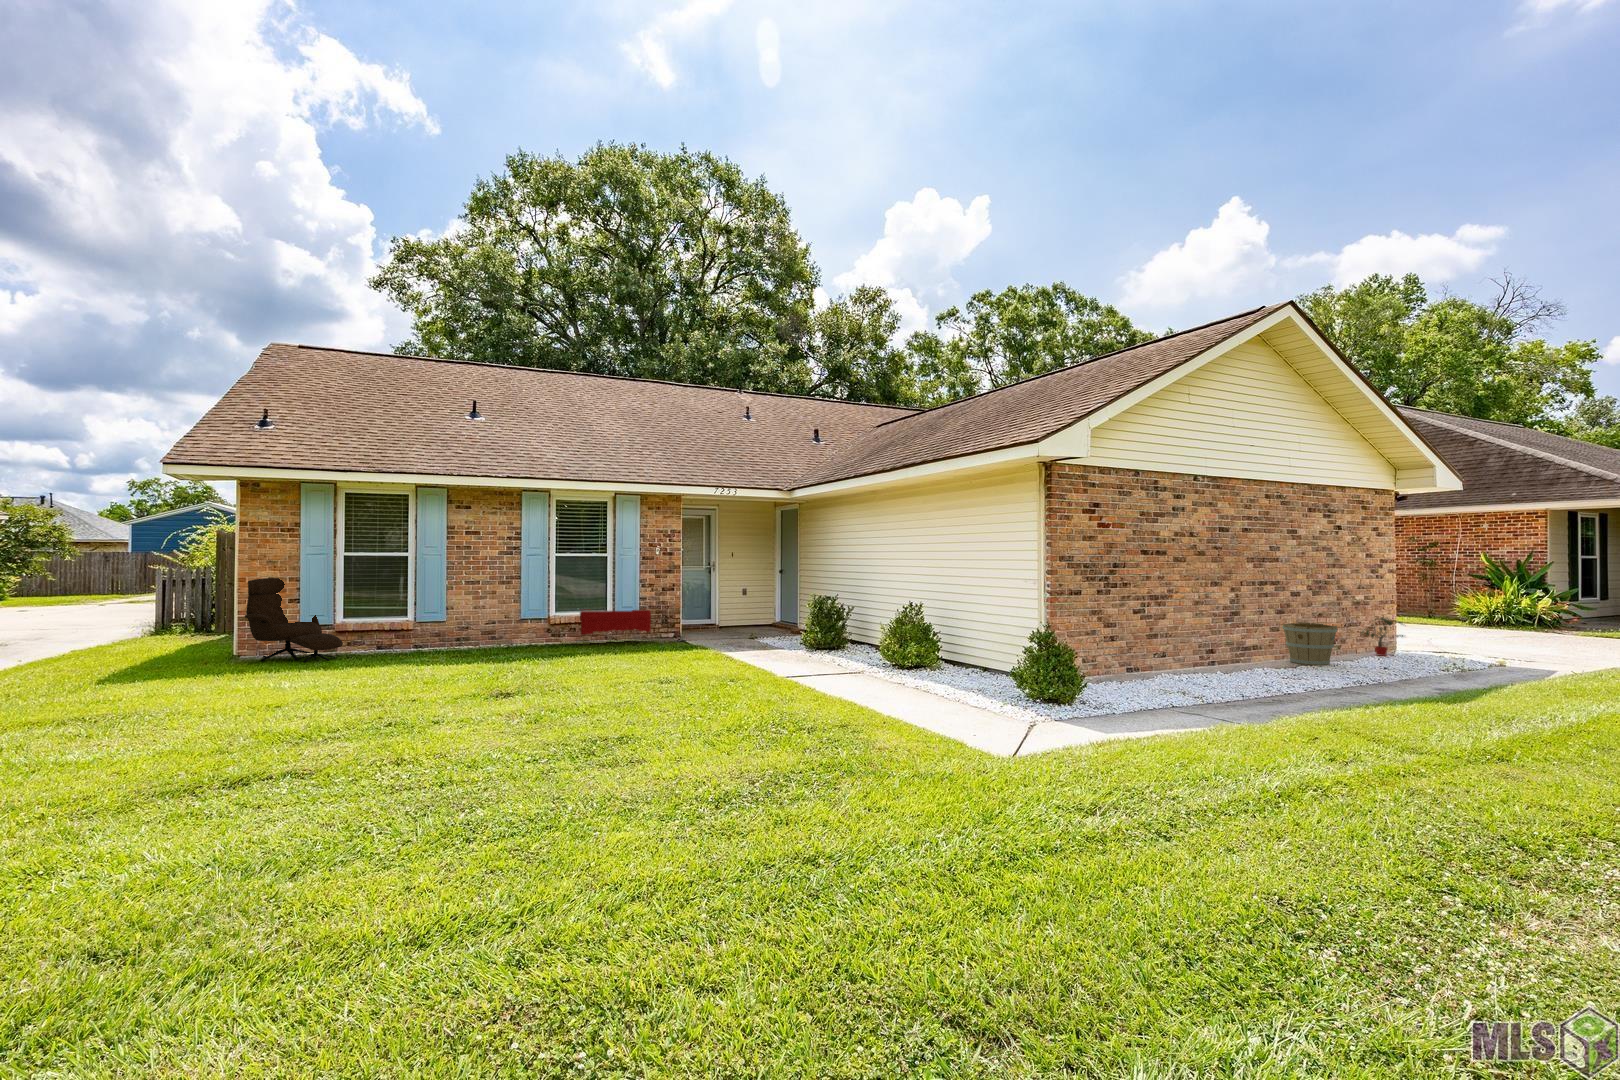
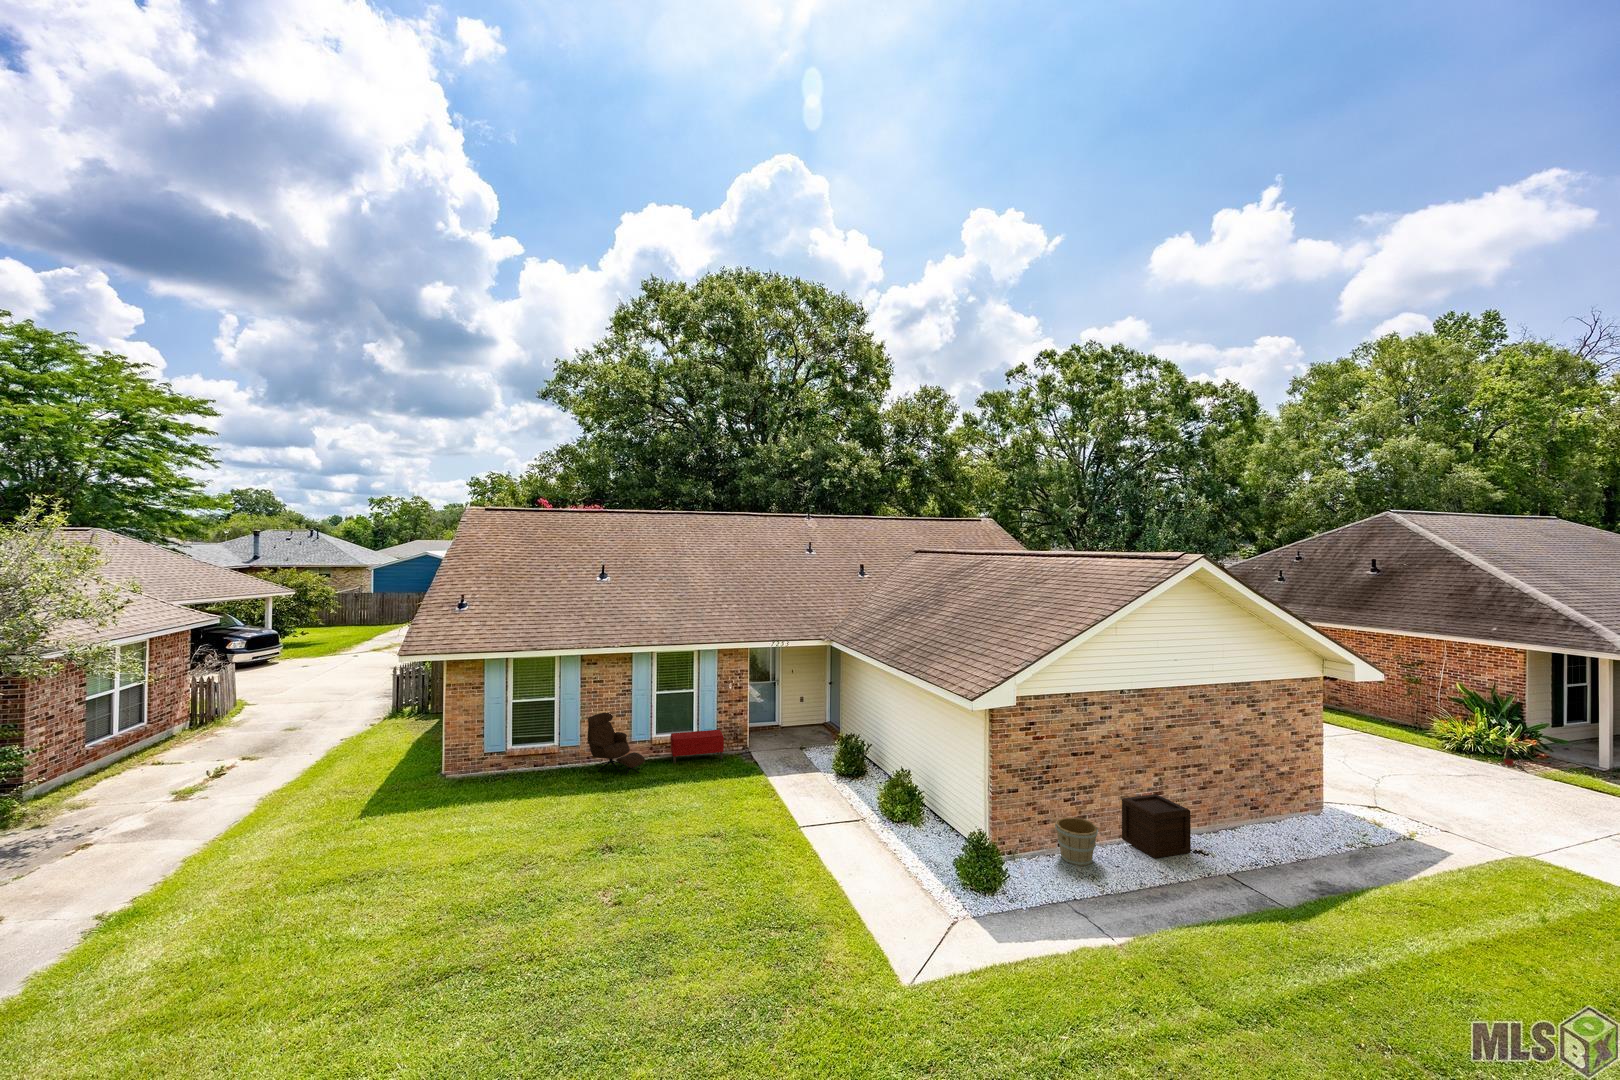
lounge chair: present [245,578,343,663] -> present [587,712,645,775]
wooden crate: none [1195,613,1283,675] -> present [1122,794,1191,858]
potted plant: present [1364,617,1403,656] -> present [1490,741,1528,766]
wooden bucket: present [1282,622,1337,665] -> present [1055,817,1098,866]

